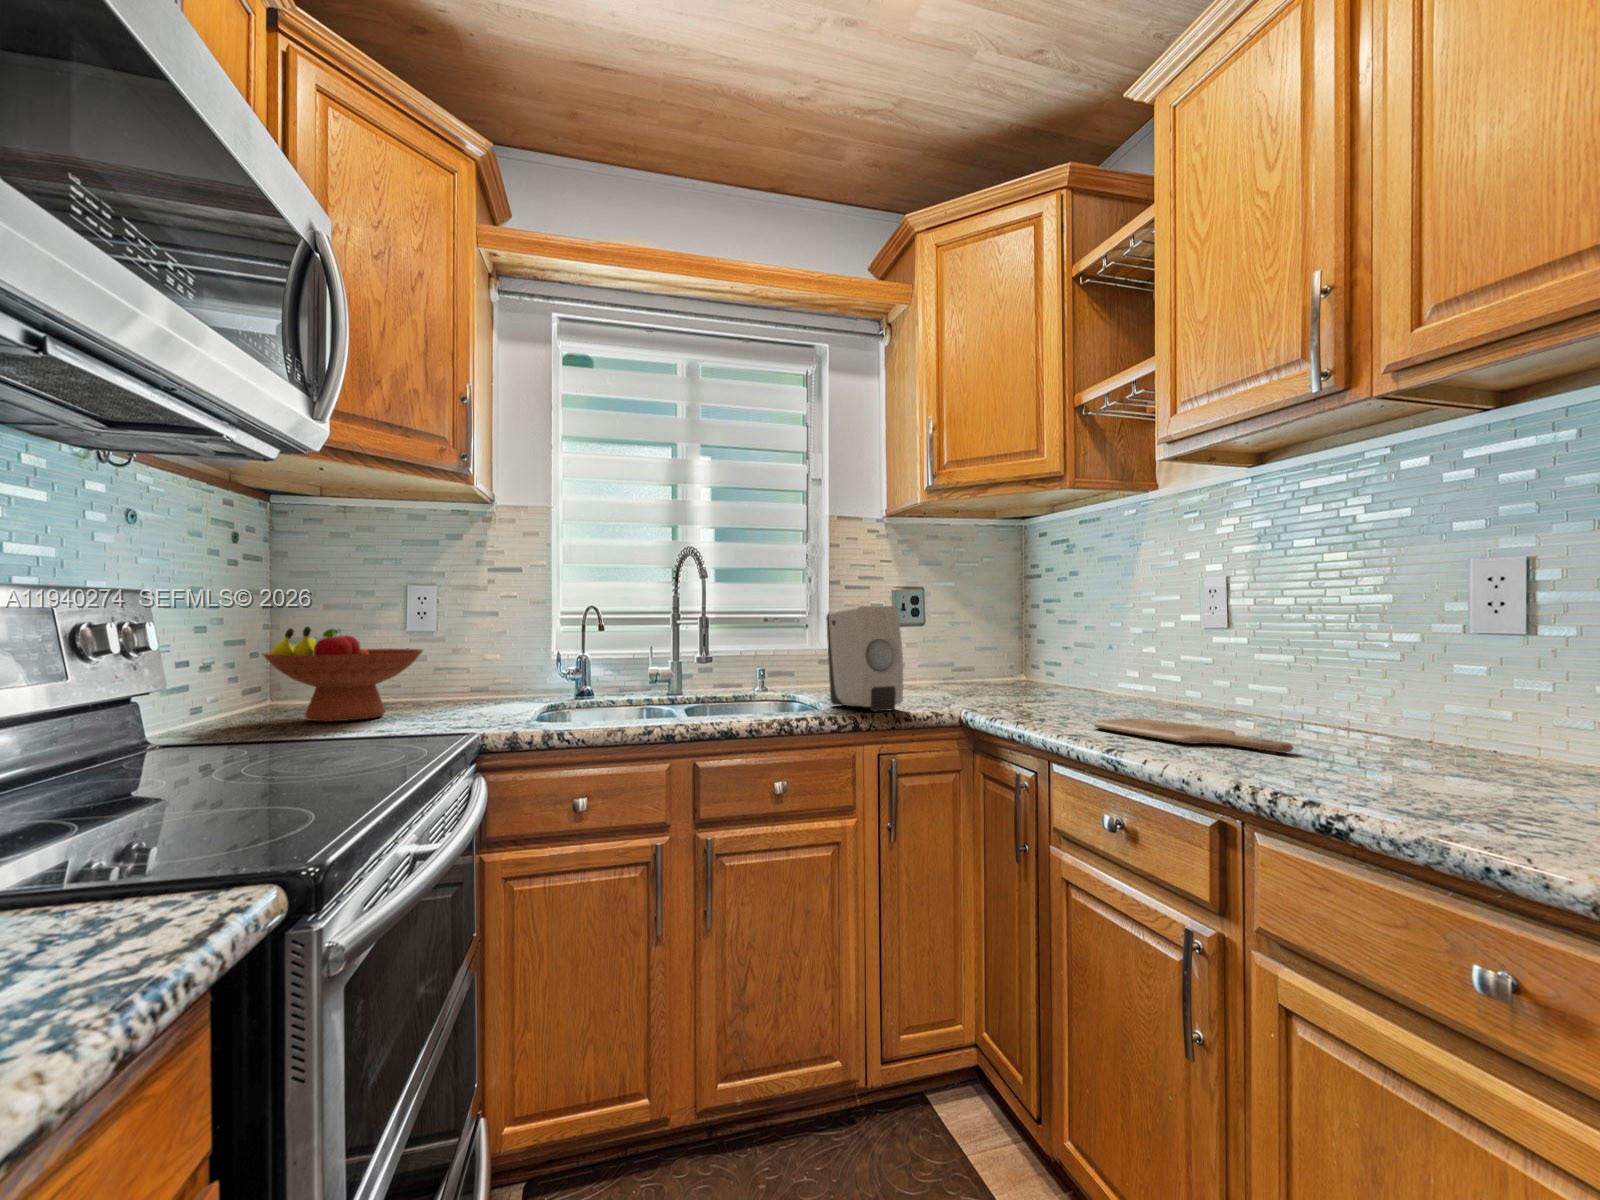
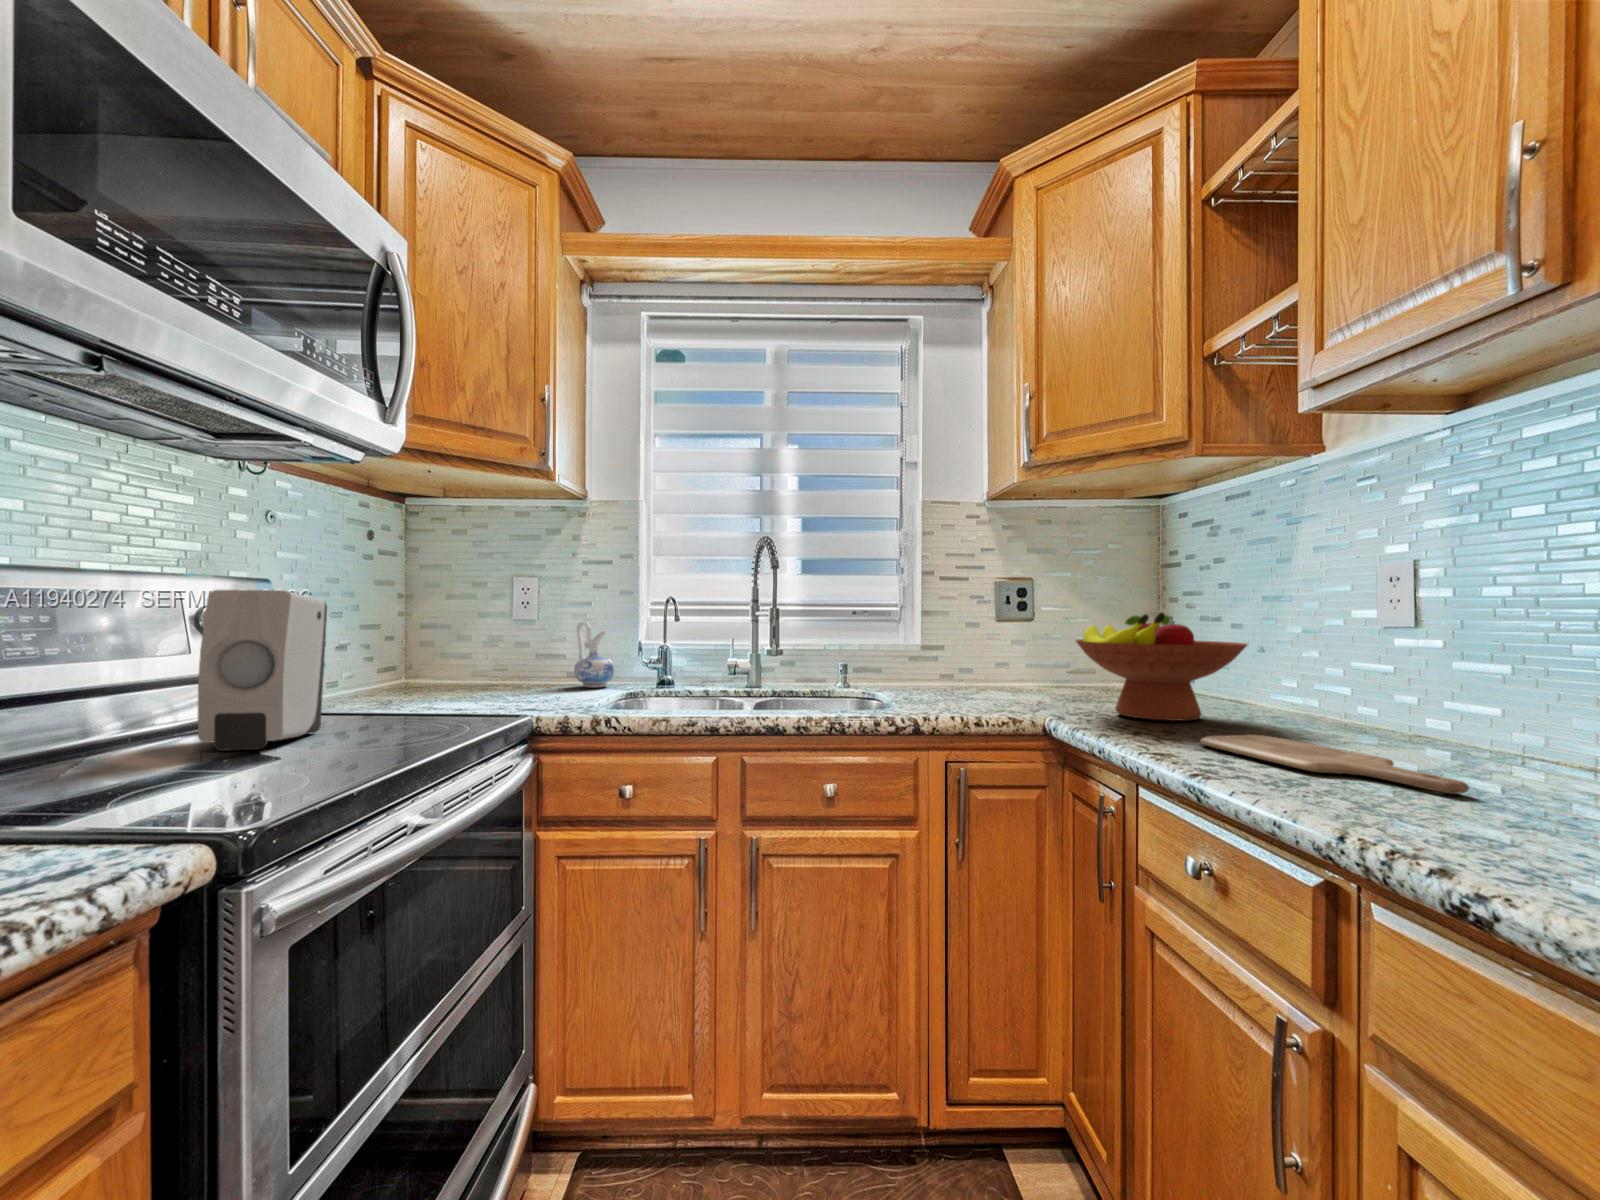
soap dispenser: present [826,606,903,712] -> present [198,590,327,751]
fruit bowl: present [263,626,423,721] -> present [1076,612,1248,721]
ceramic pitcher: none [481,635,524,702] -> present [574,622,614,687]

